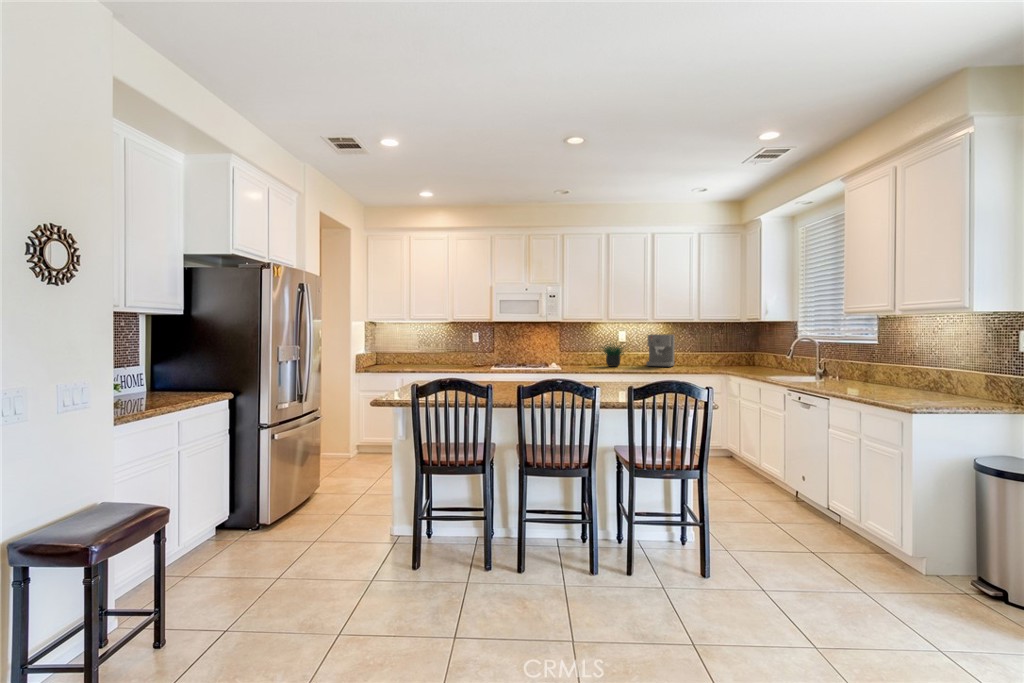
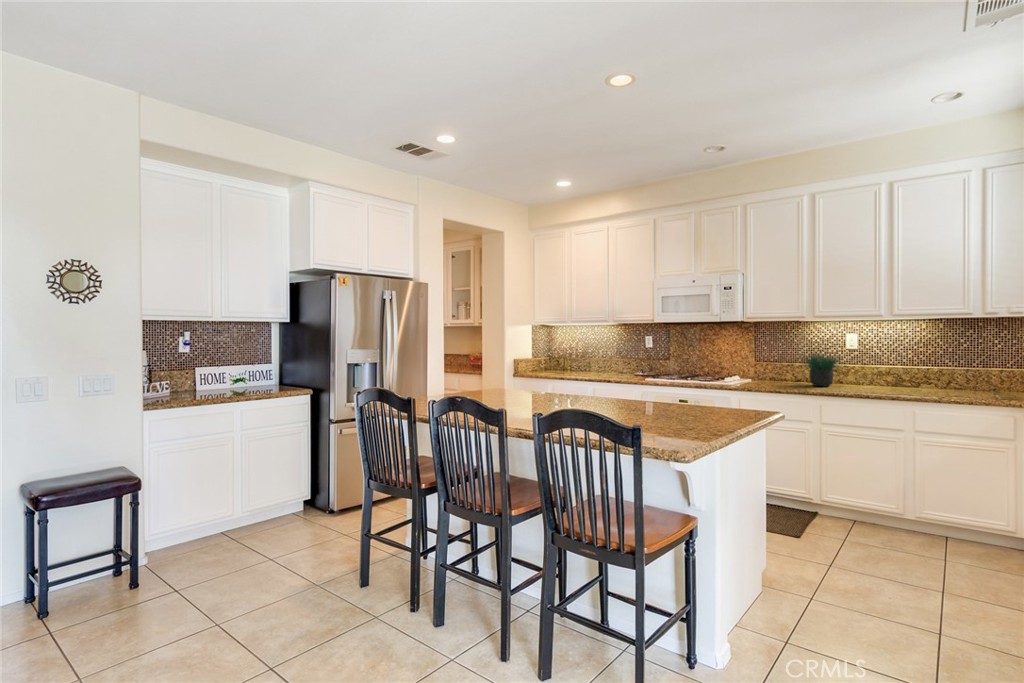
coffee maker: present [646,334,675,367] -> none [880,339,940,392]

